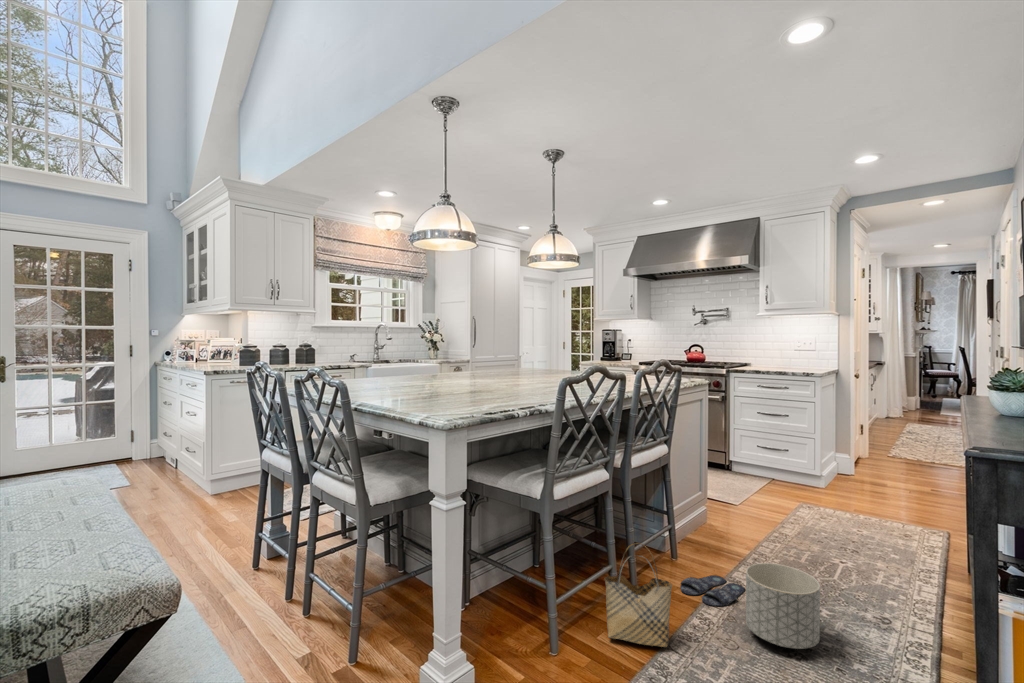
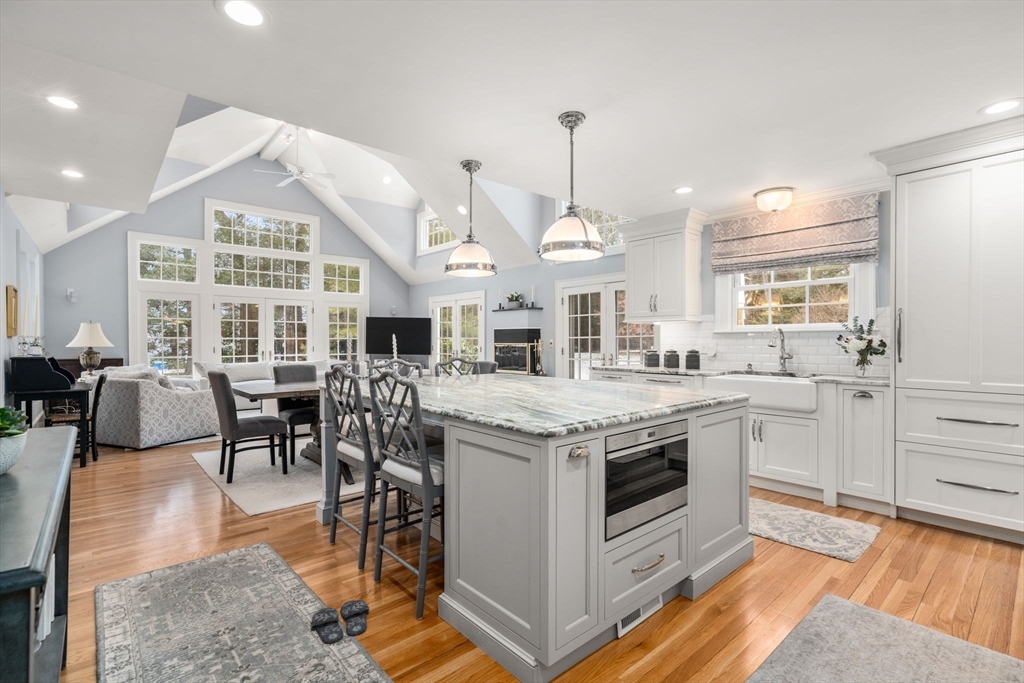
woven basket: present [605,542,672,647] -> none [293,505,333,580]
planter: present [746,563,820,649] -> none [209,564,277,644]

